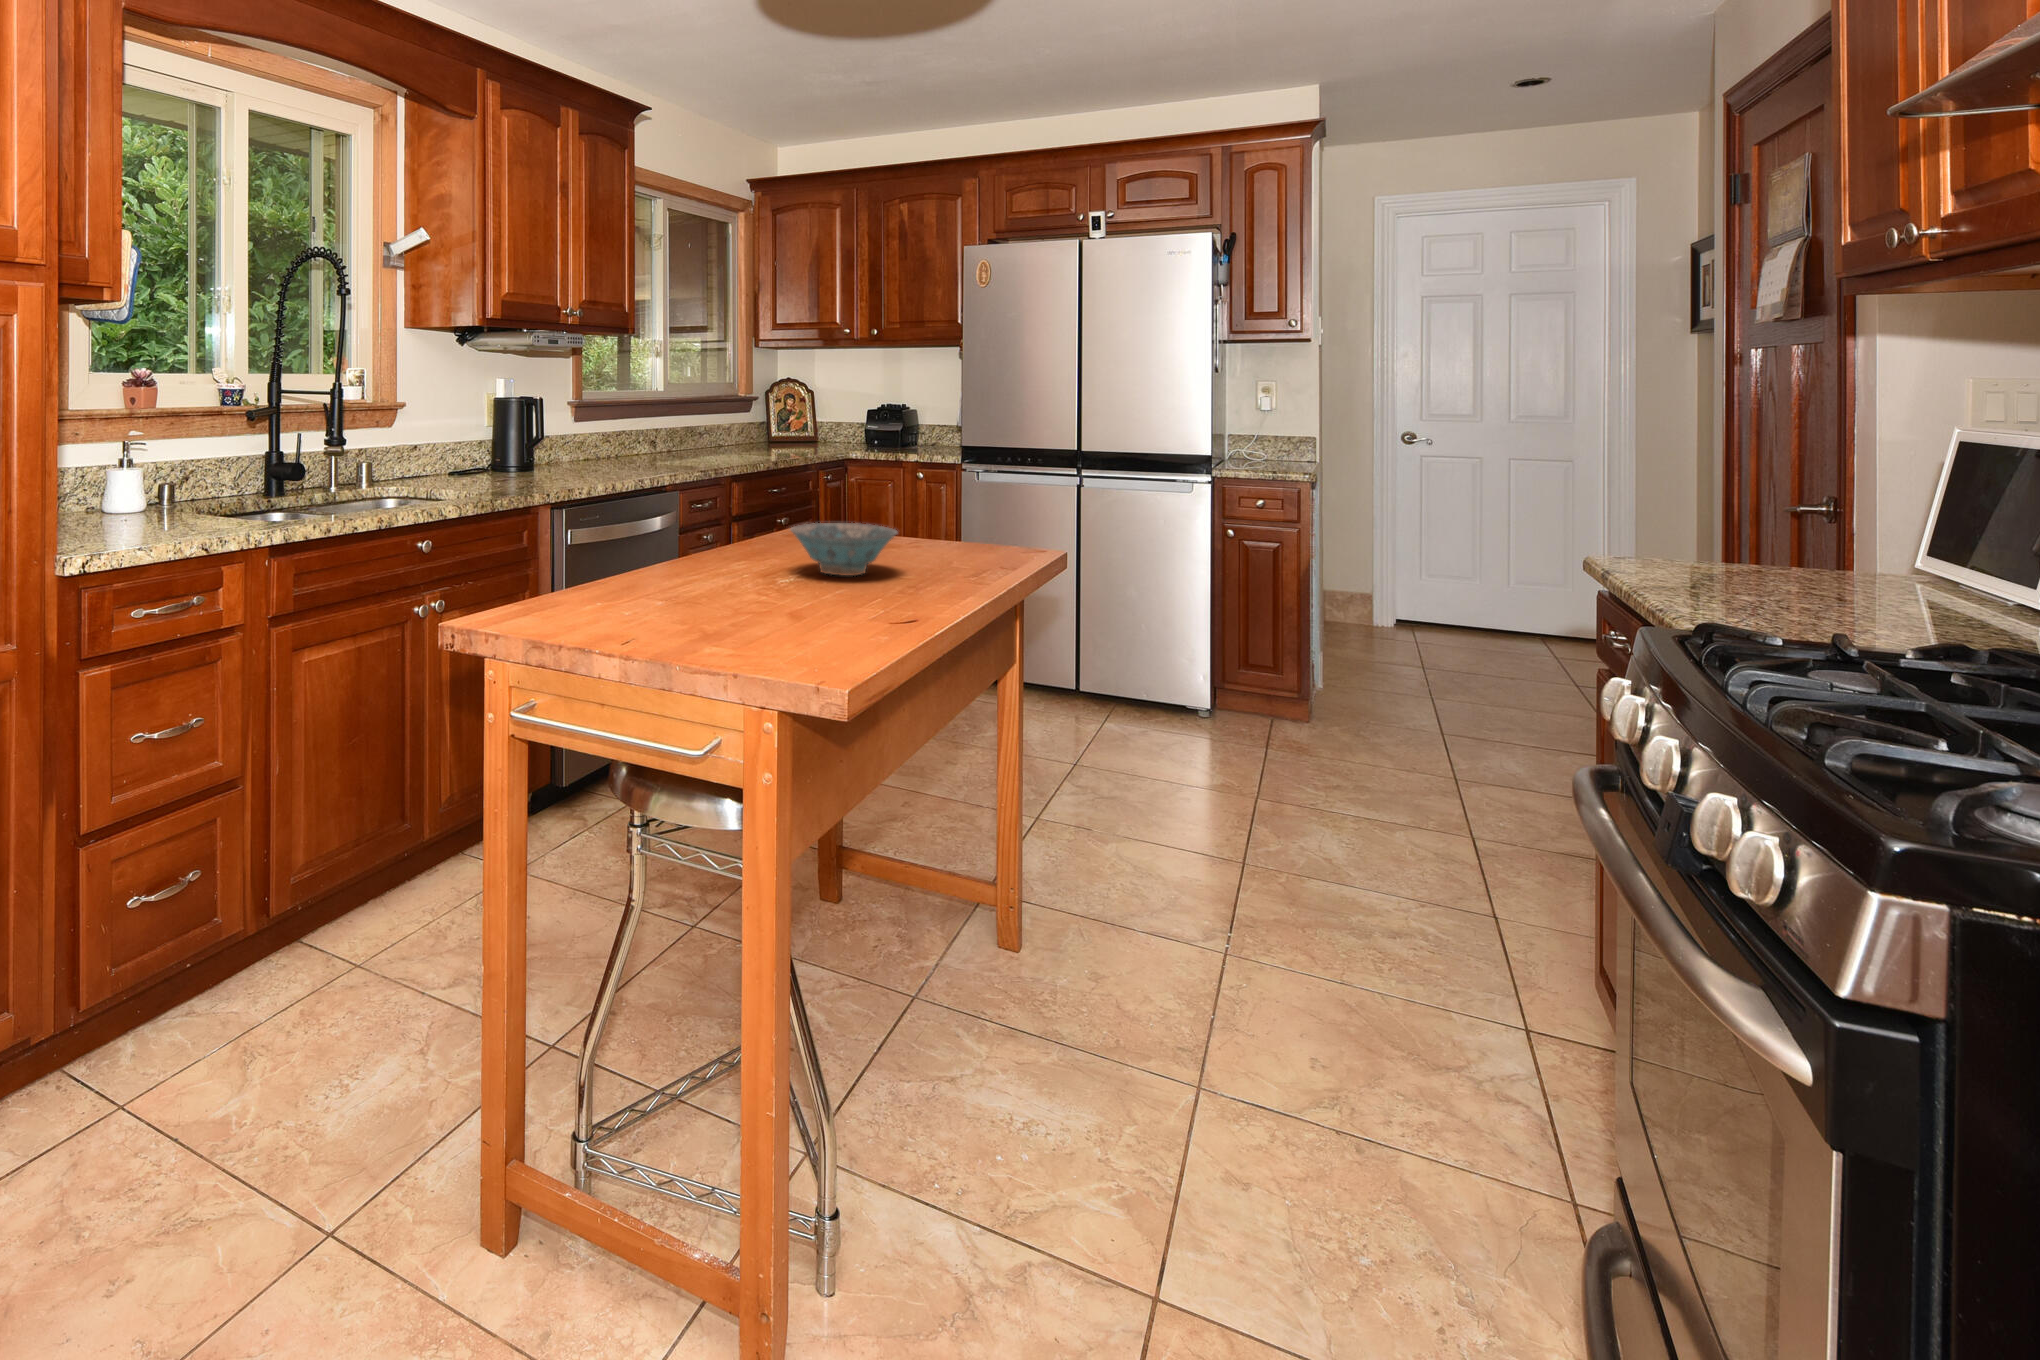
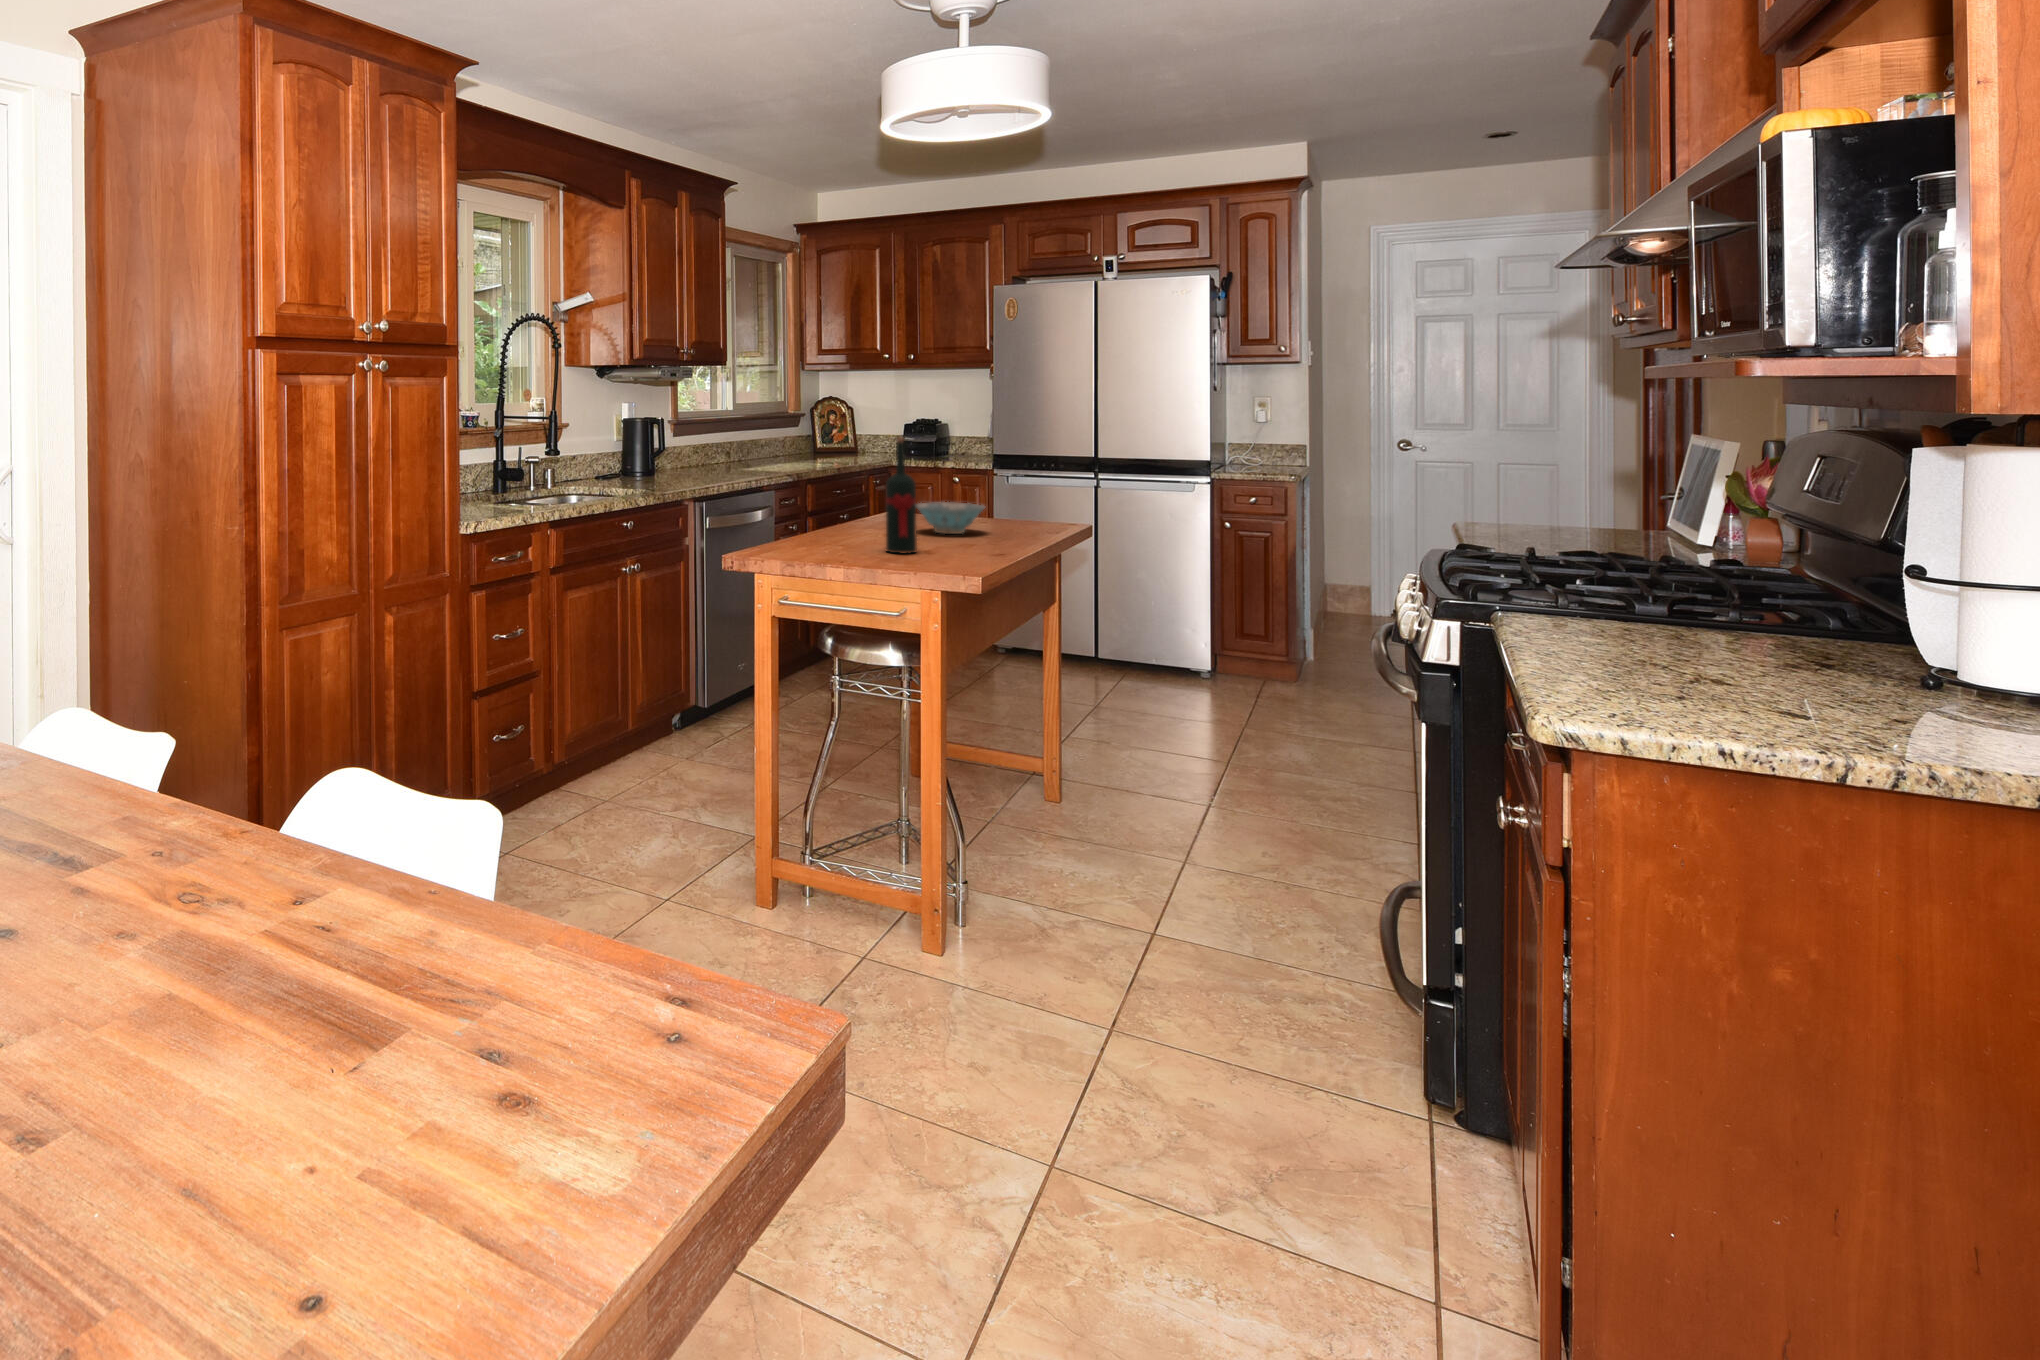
wine bottle: none [710,421,761,623] -> present [886,437,917,553]

